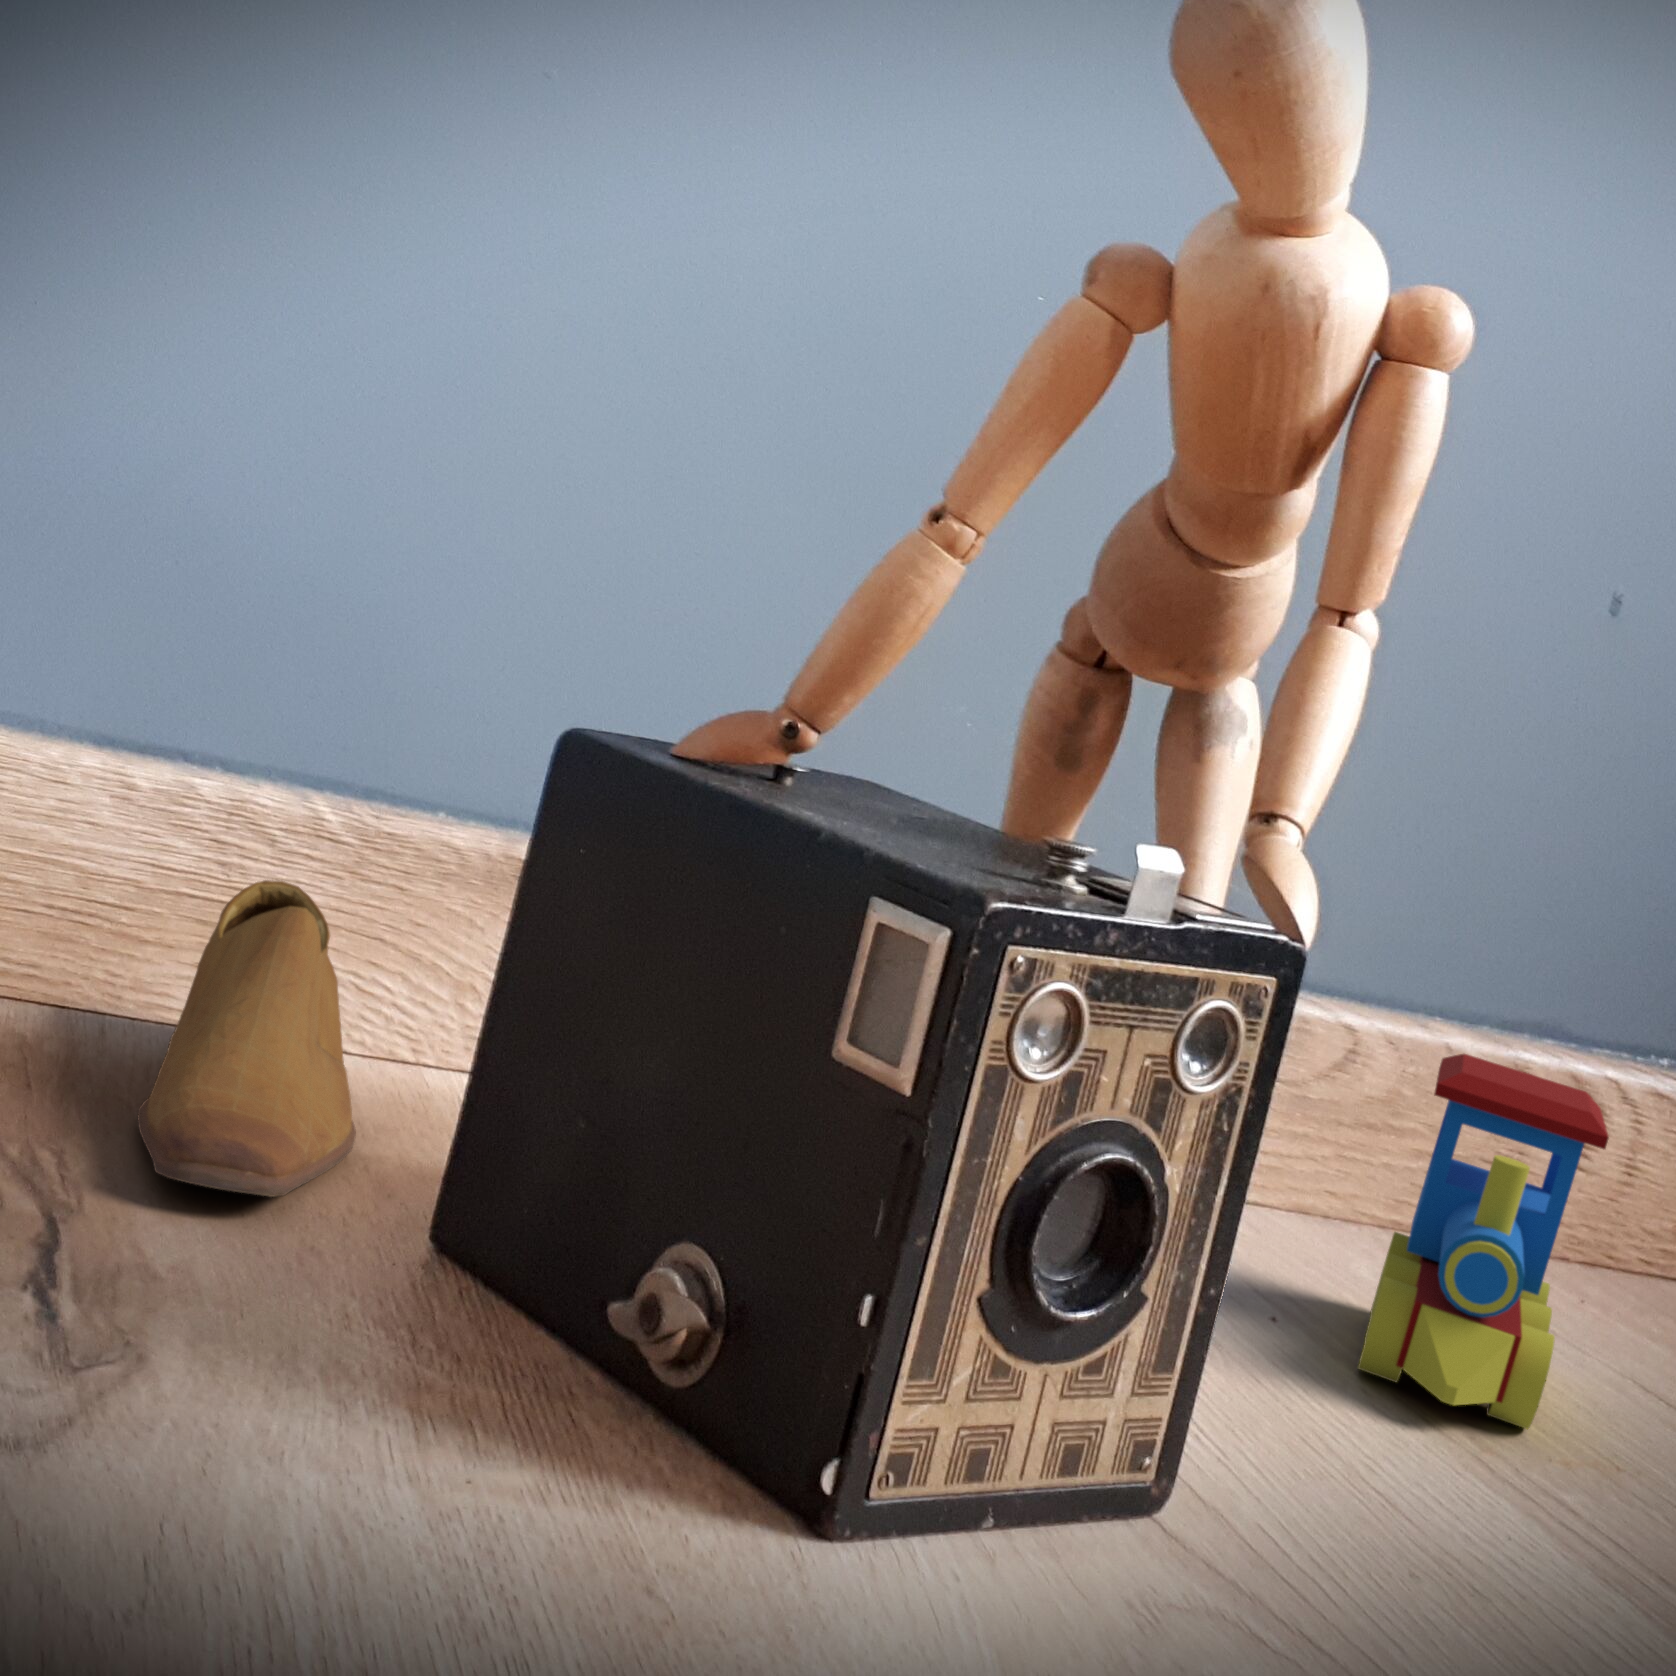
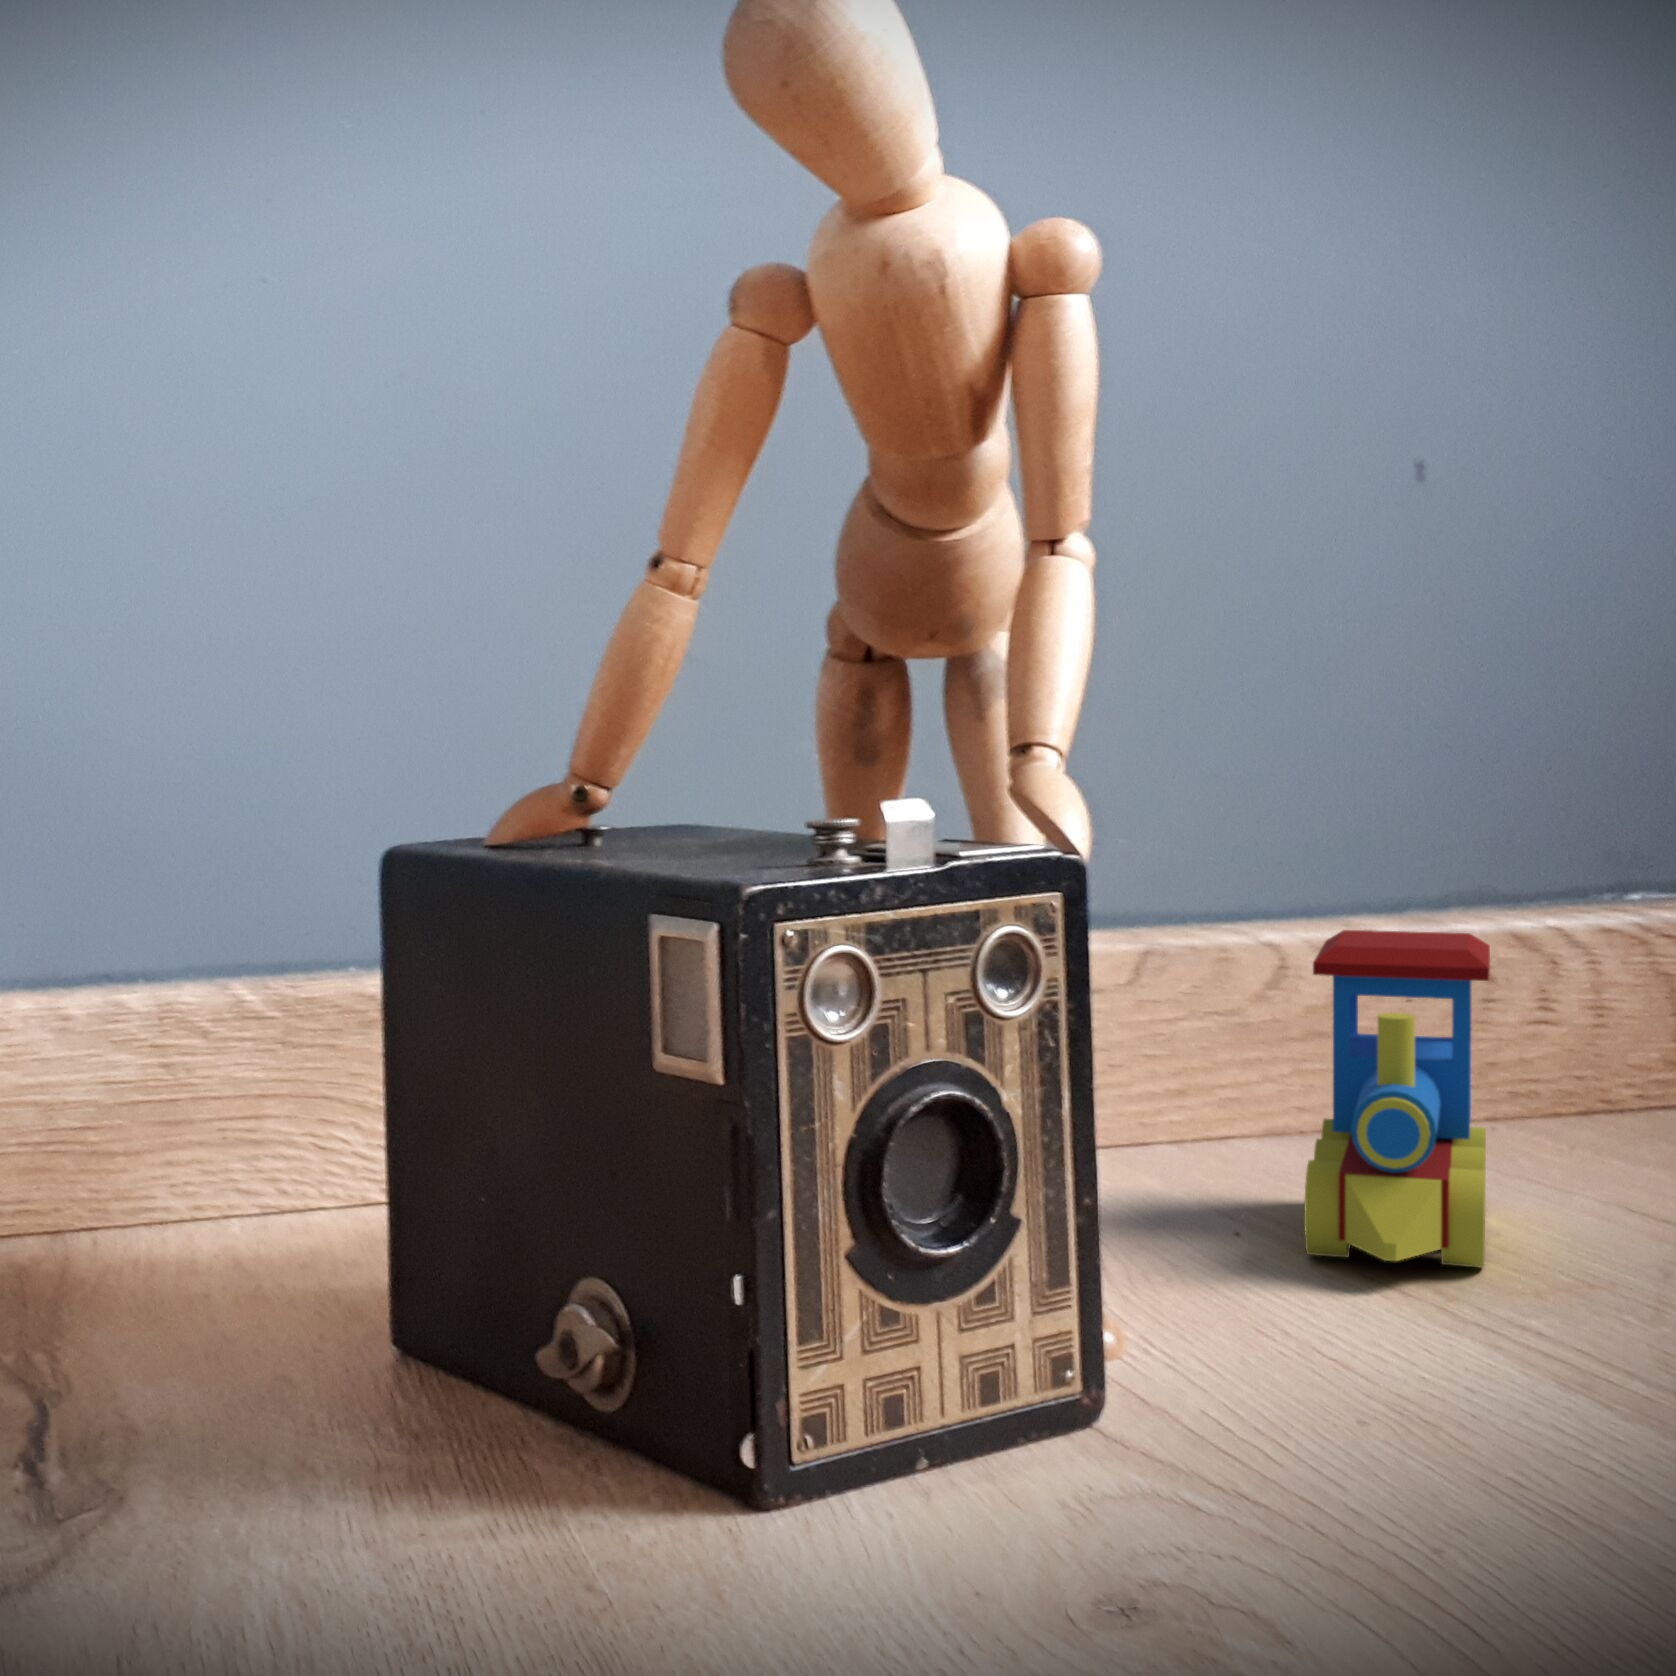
shoe: present [138,880,356,1197] -> none [91,1071,300,1356]

